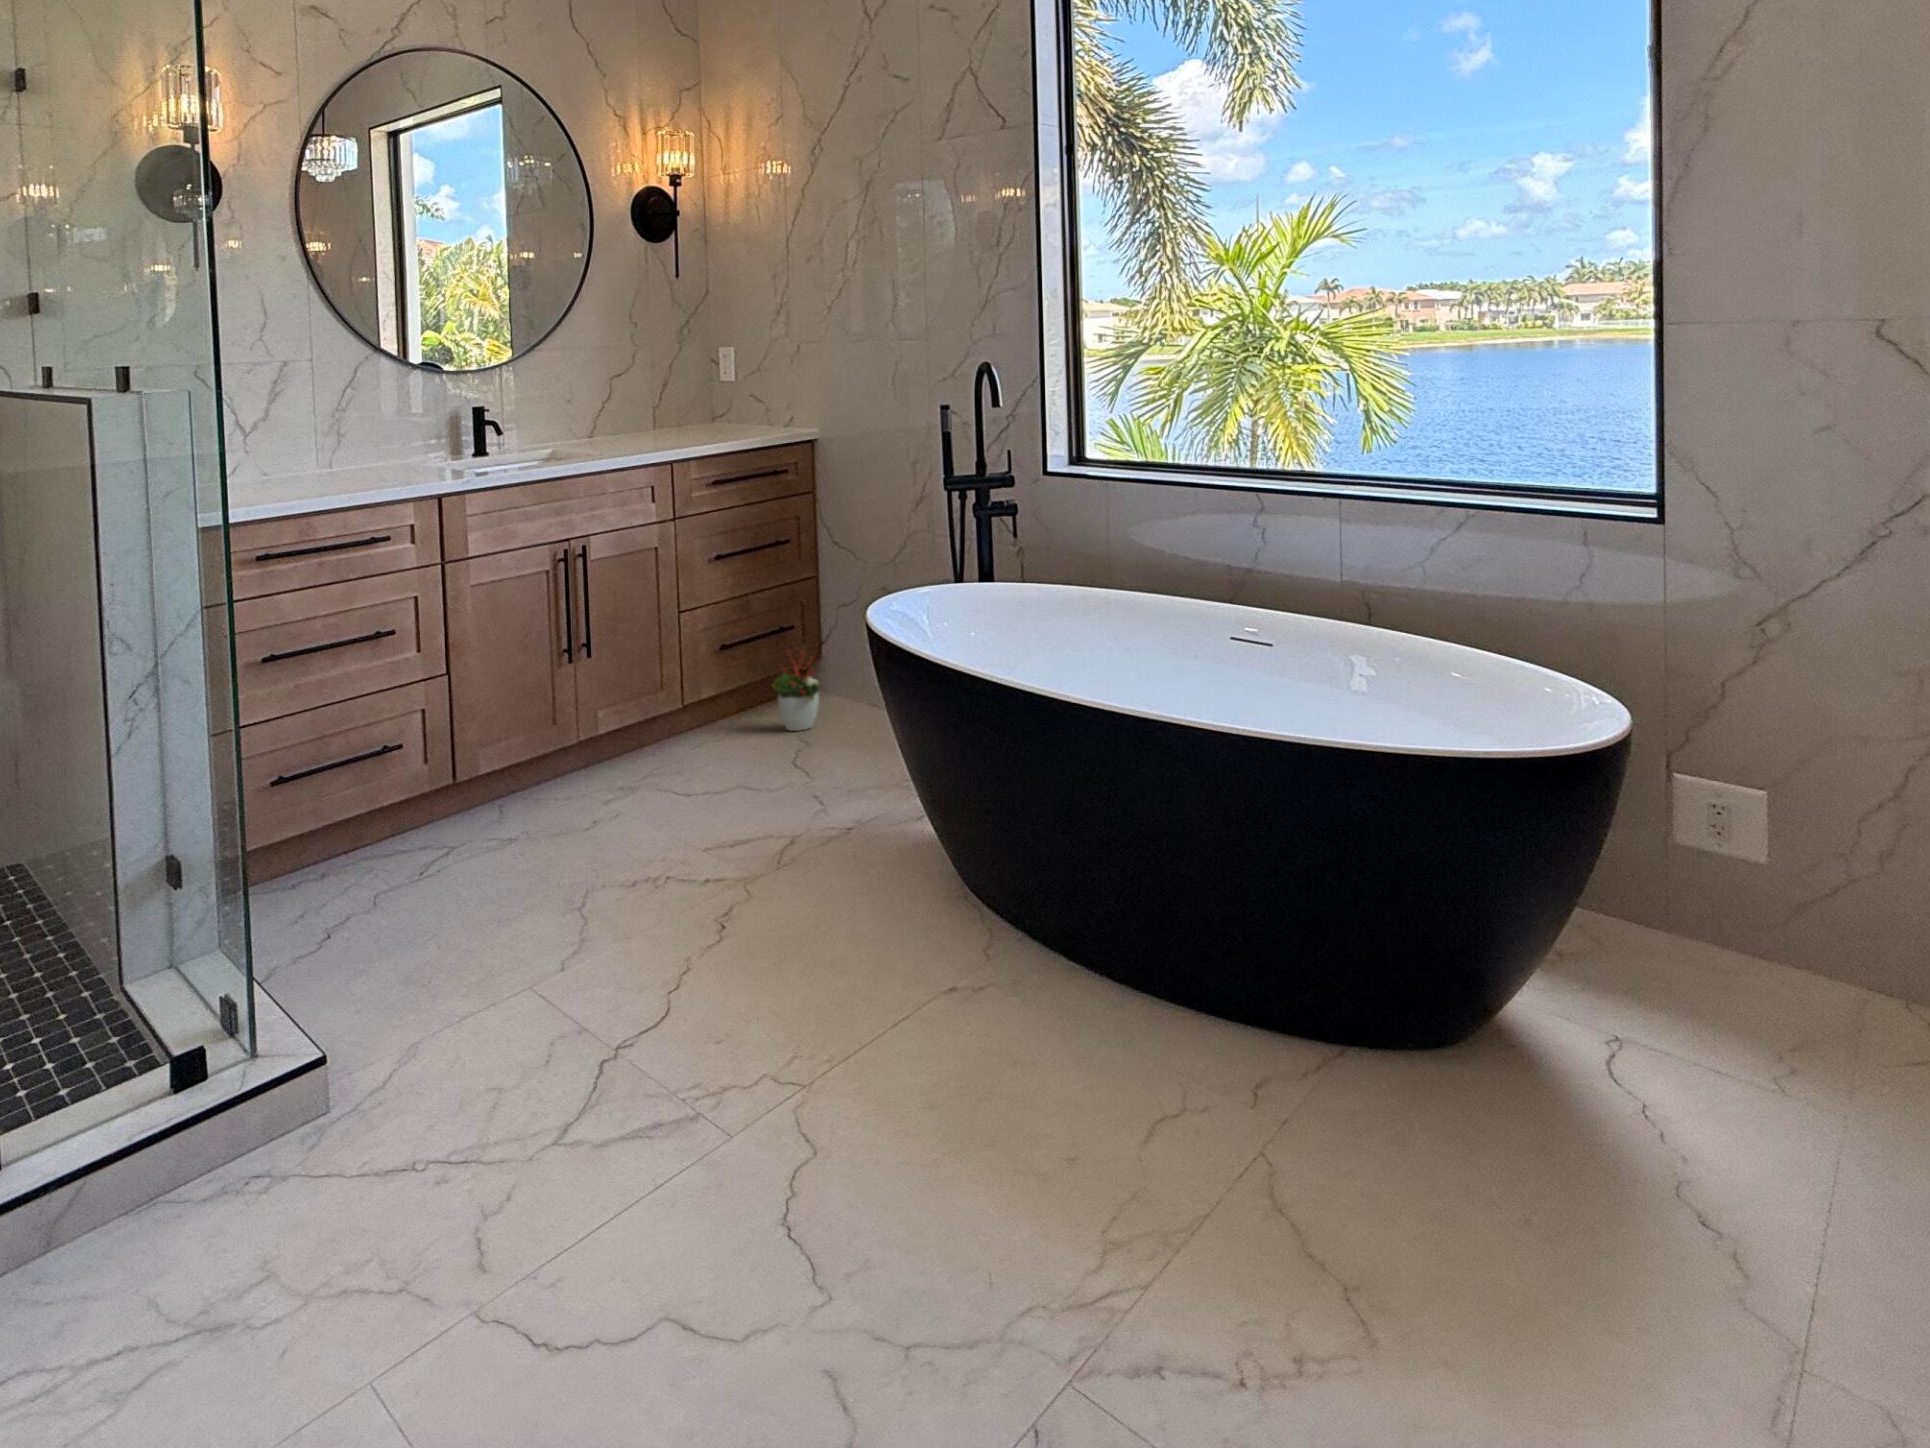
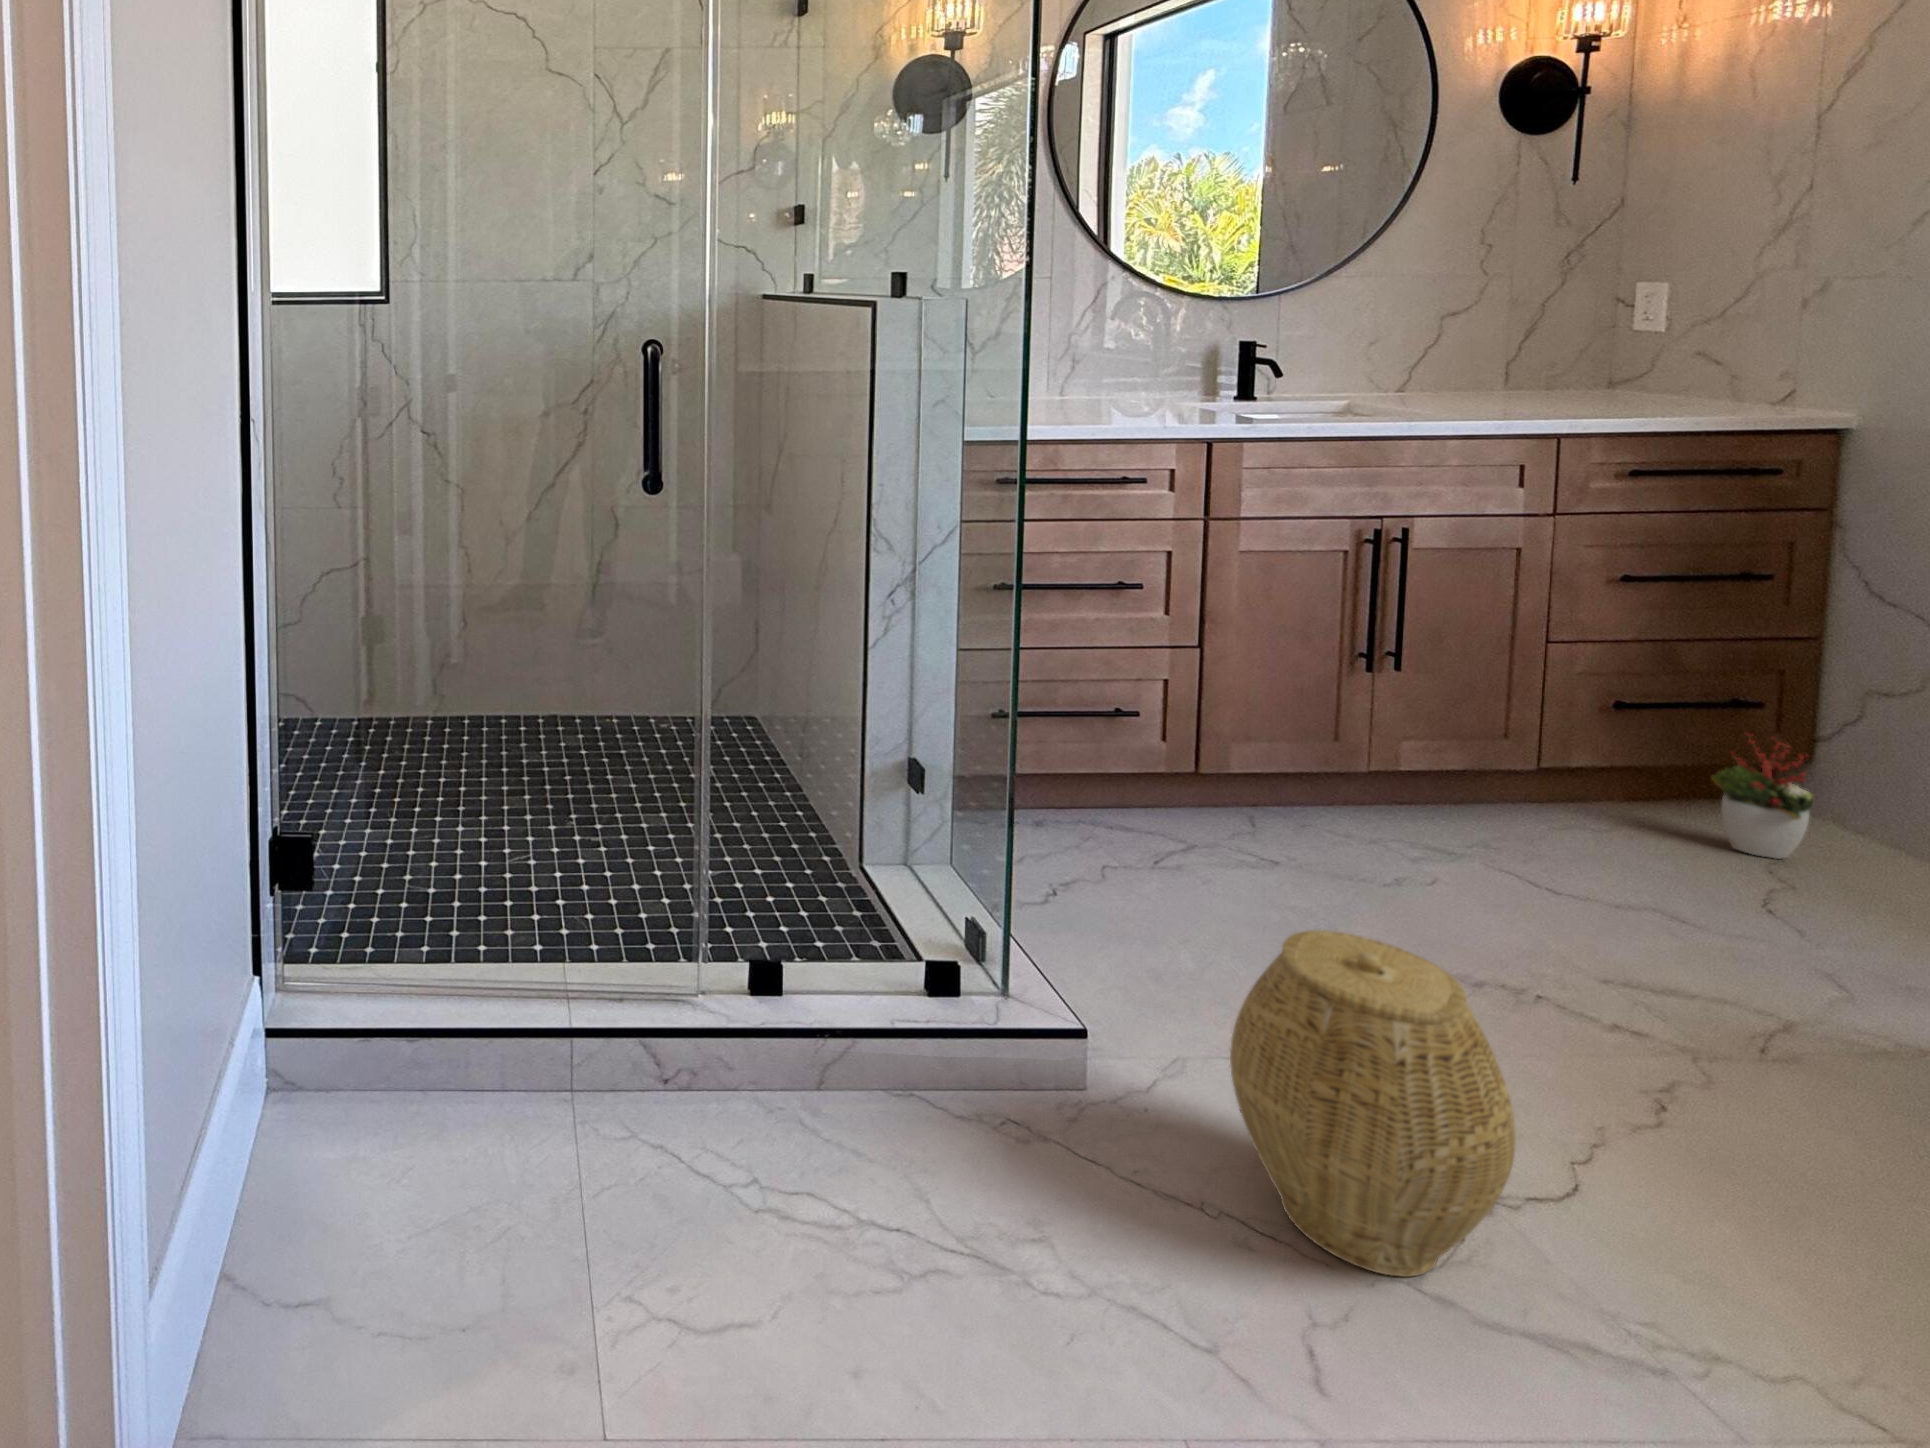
woven basket: none [441,882,626,1152] -> present [1230,930,1516,1277]

